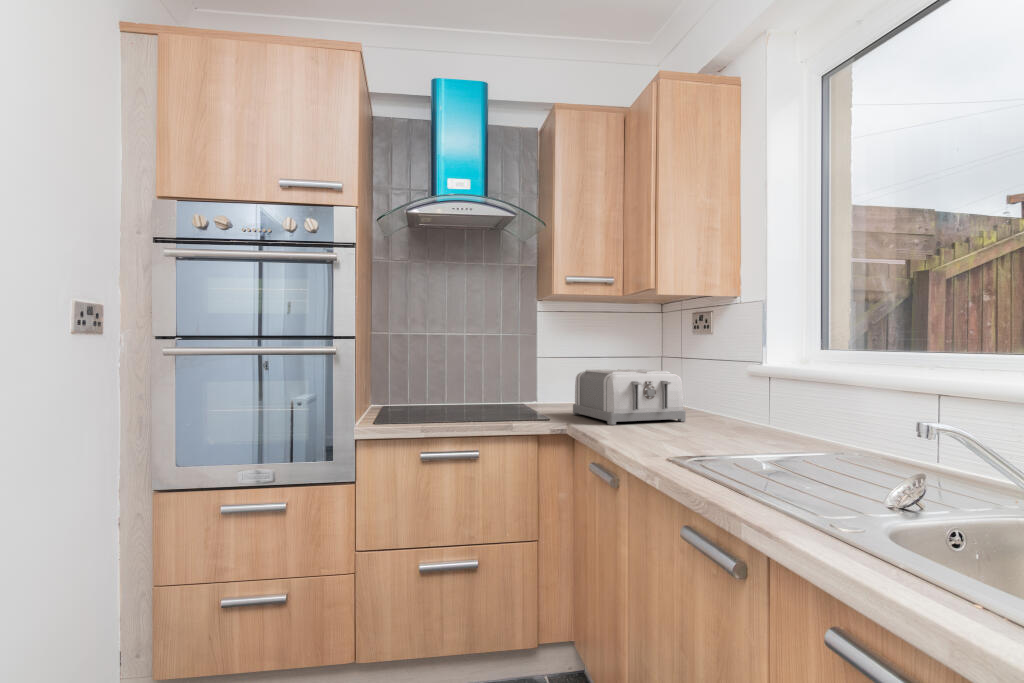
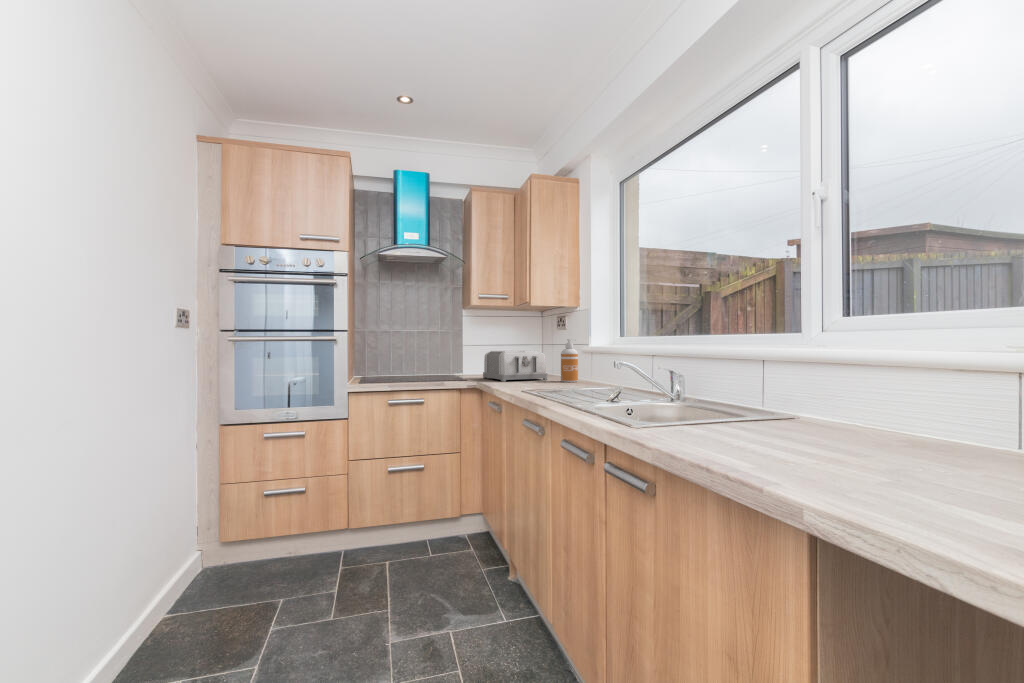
soap dispenser: none [714,353,745,429] -> present [561,339,578,382]

